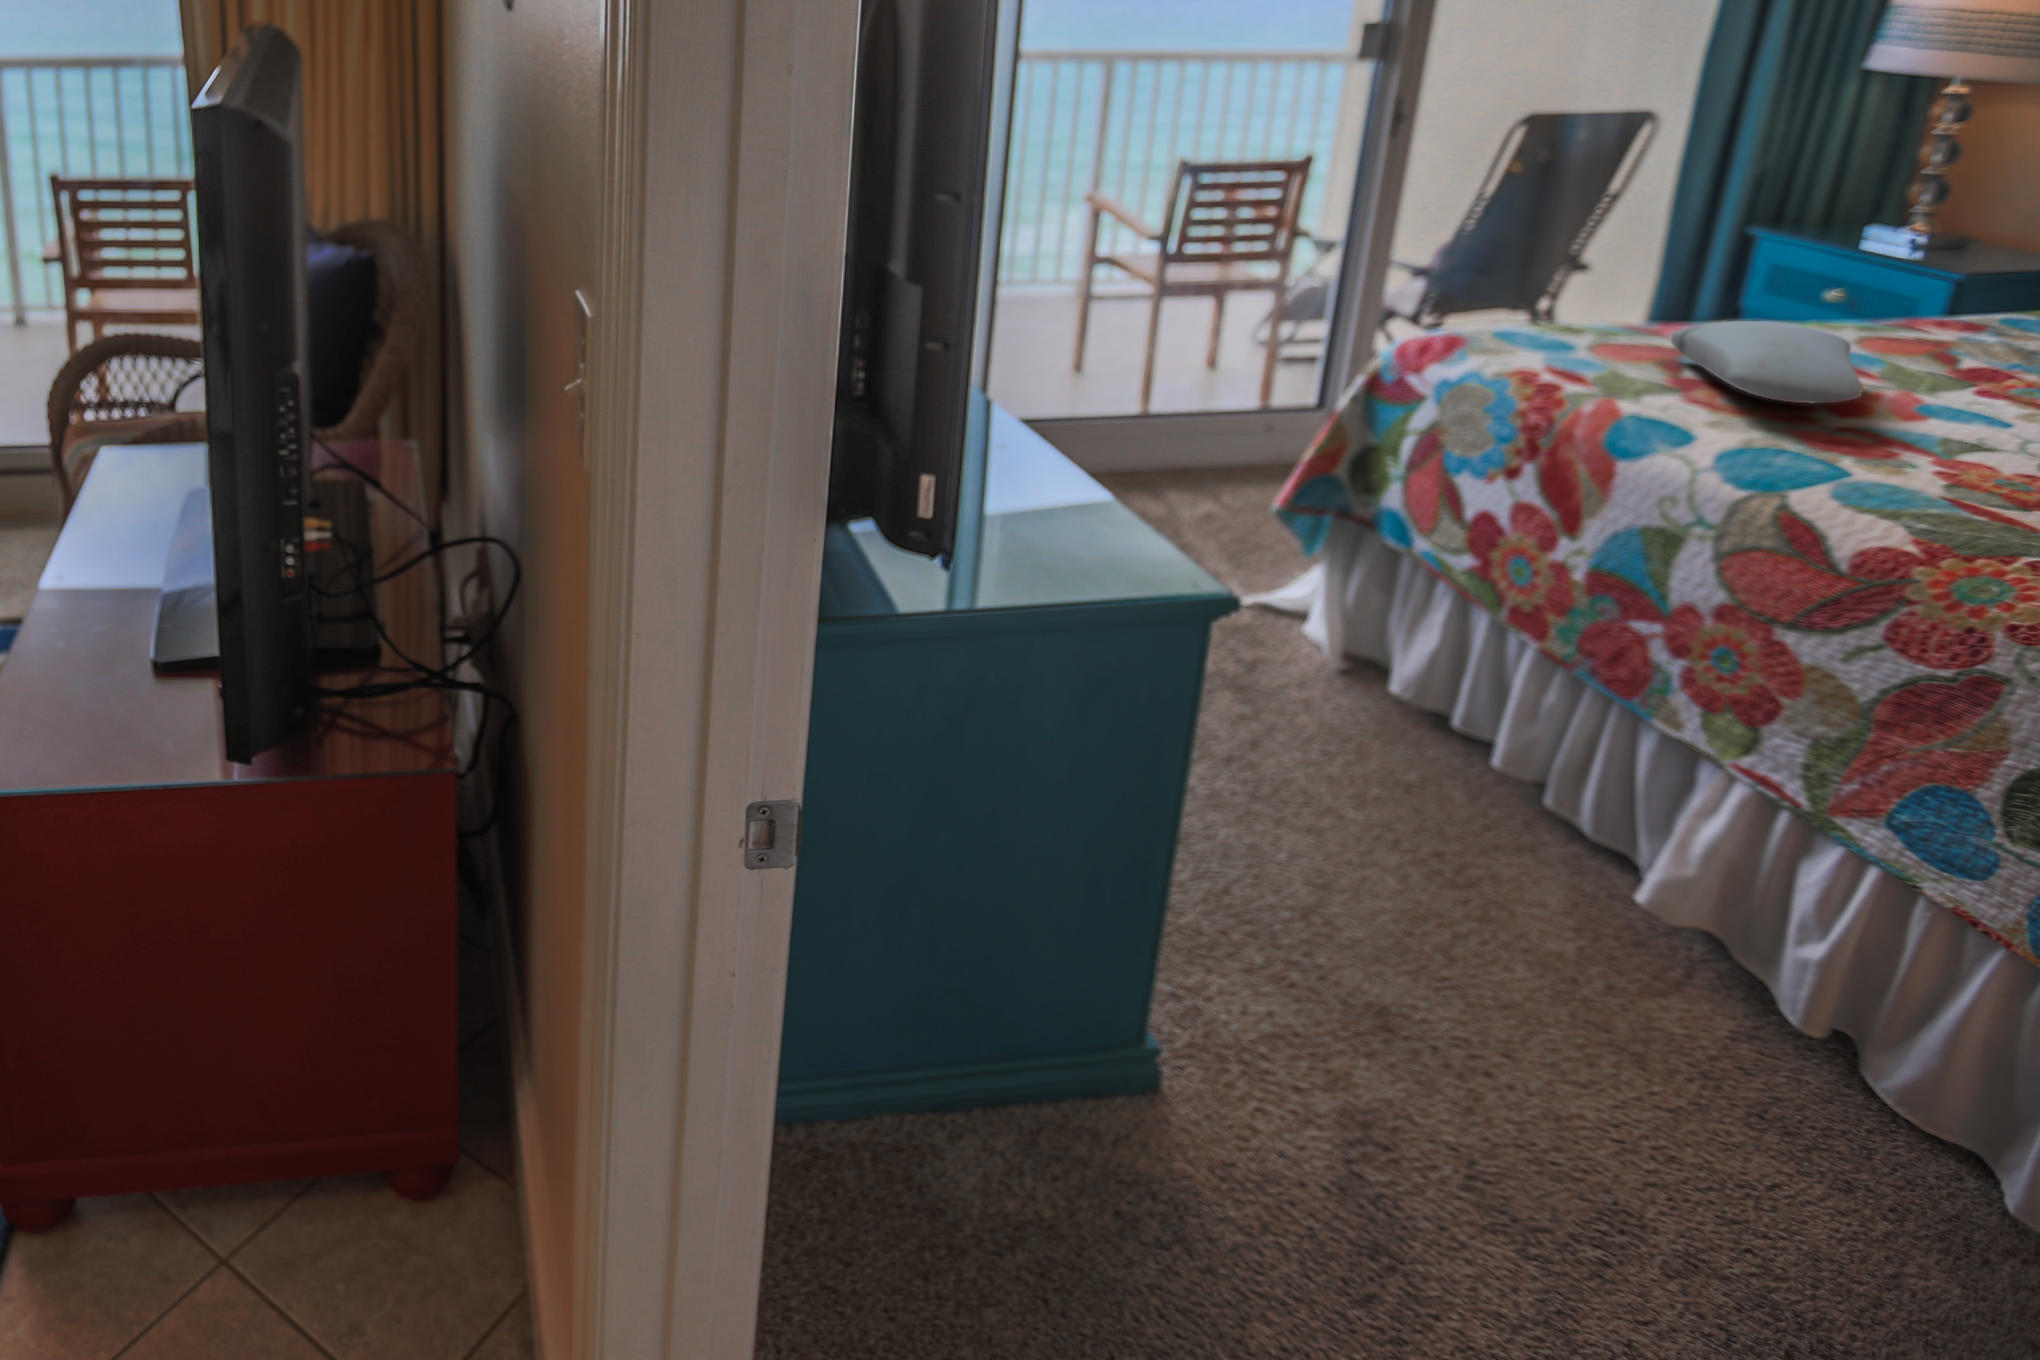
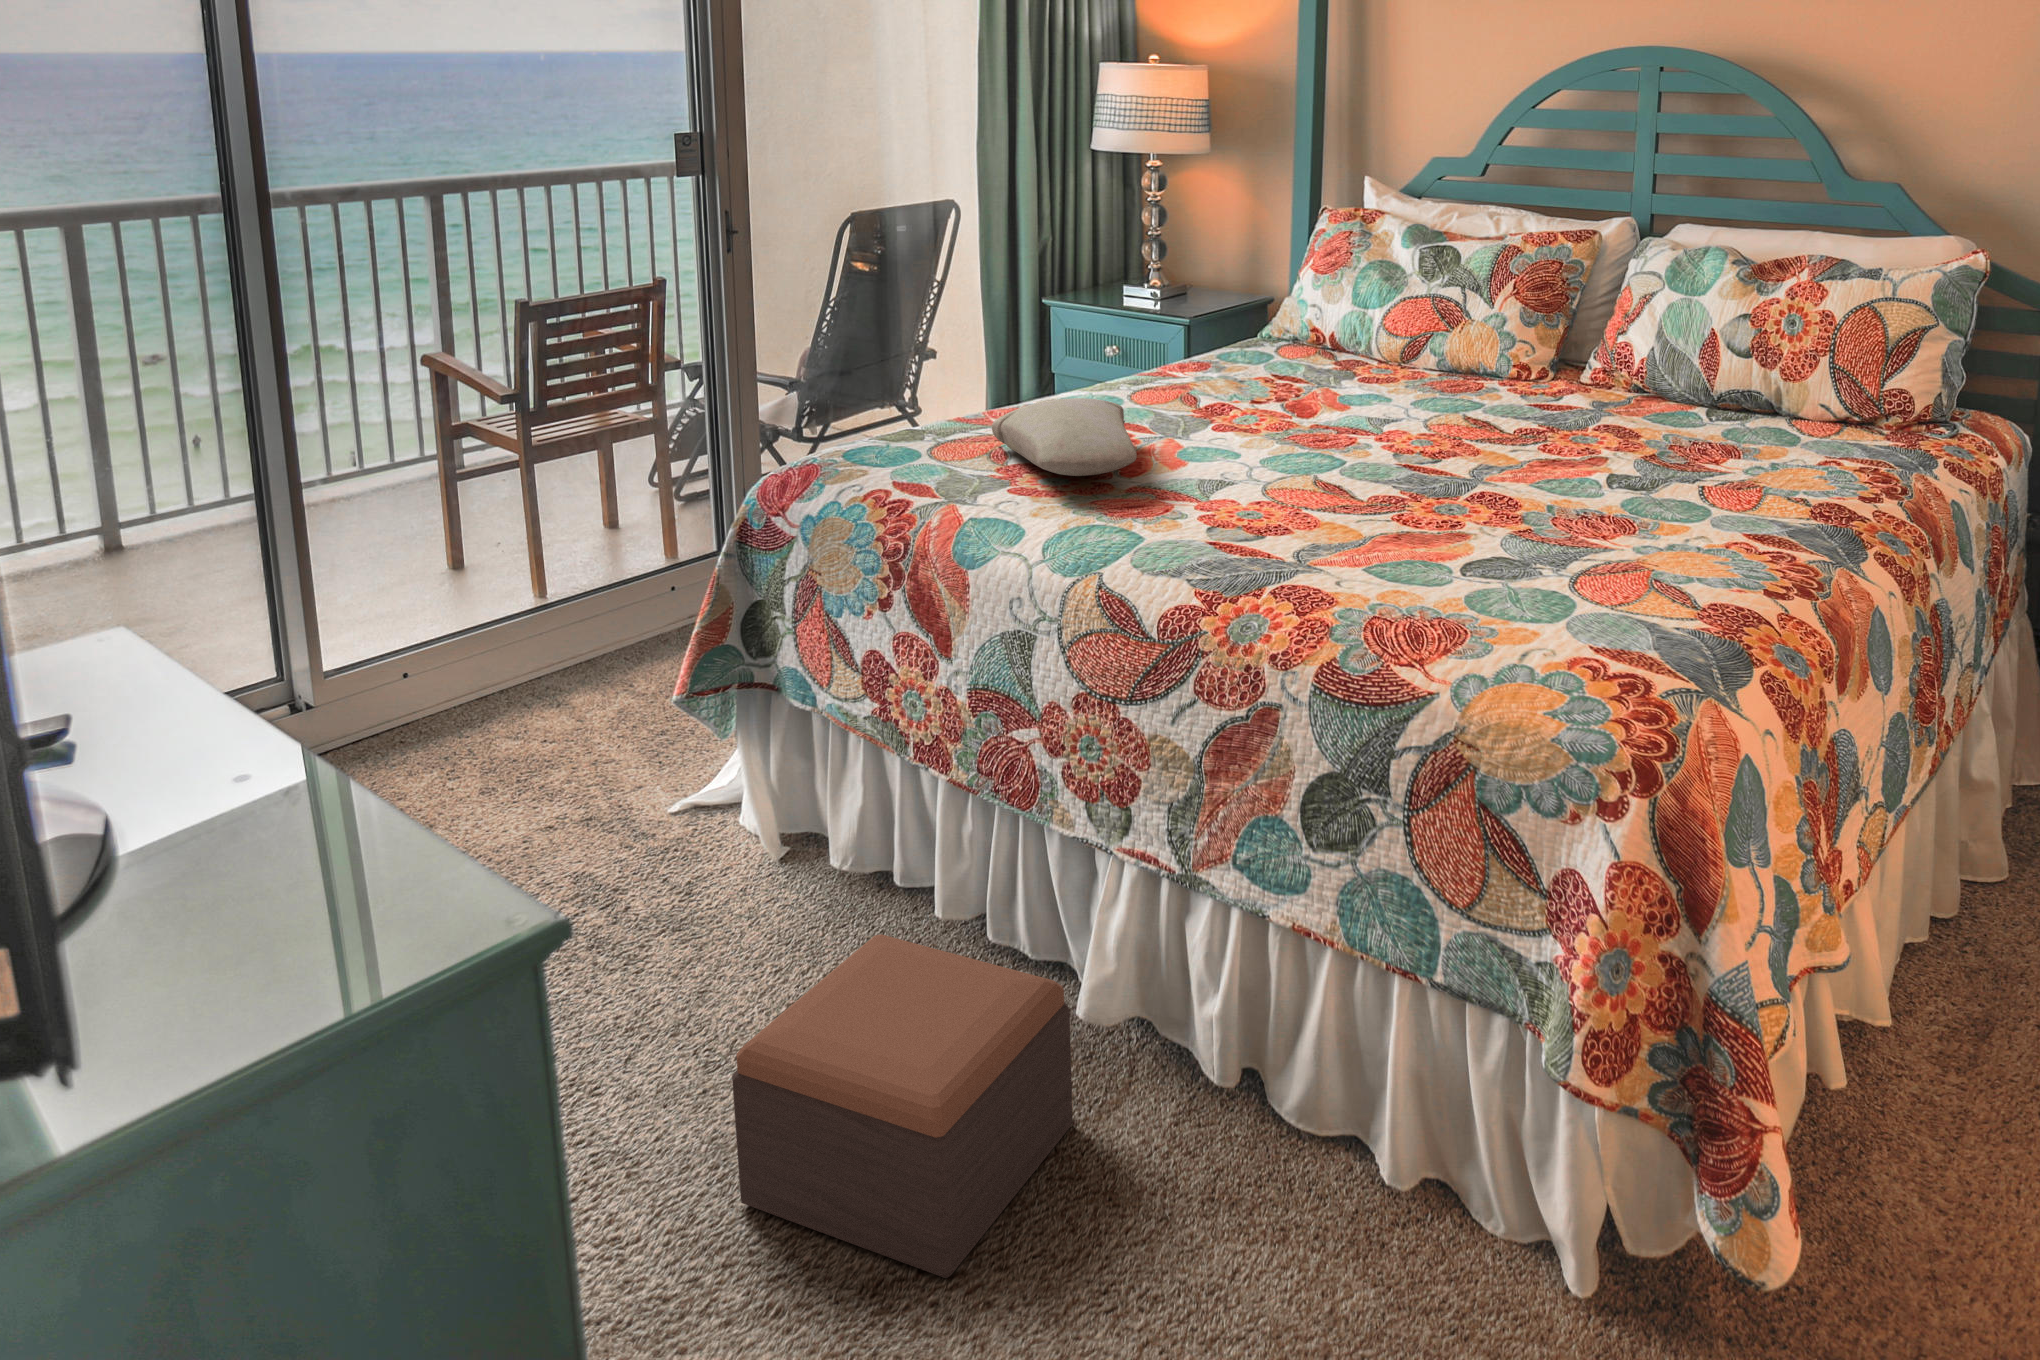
footstool: none [1271,749,1637,1041] -> present [732,934,1073,1278]

